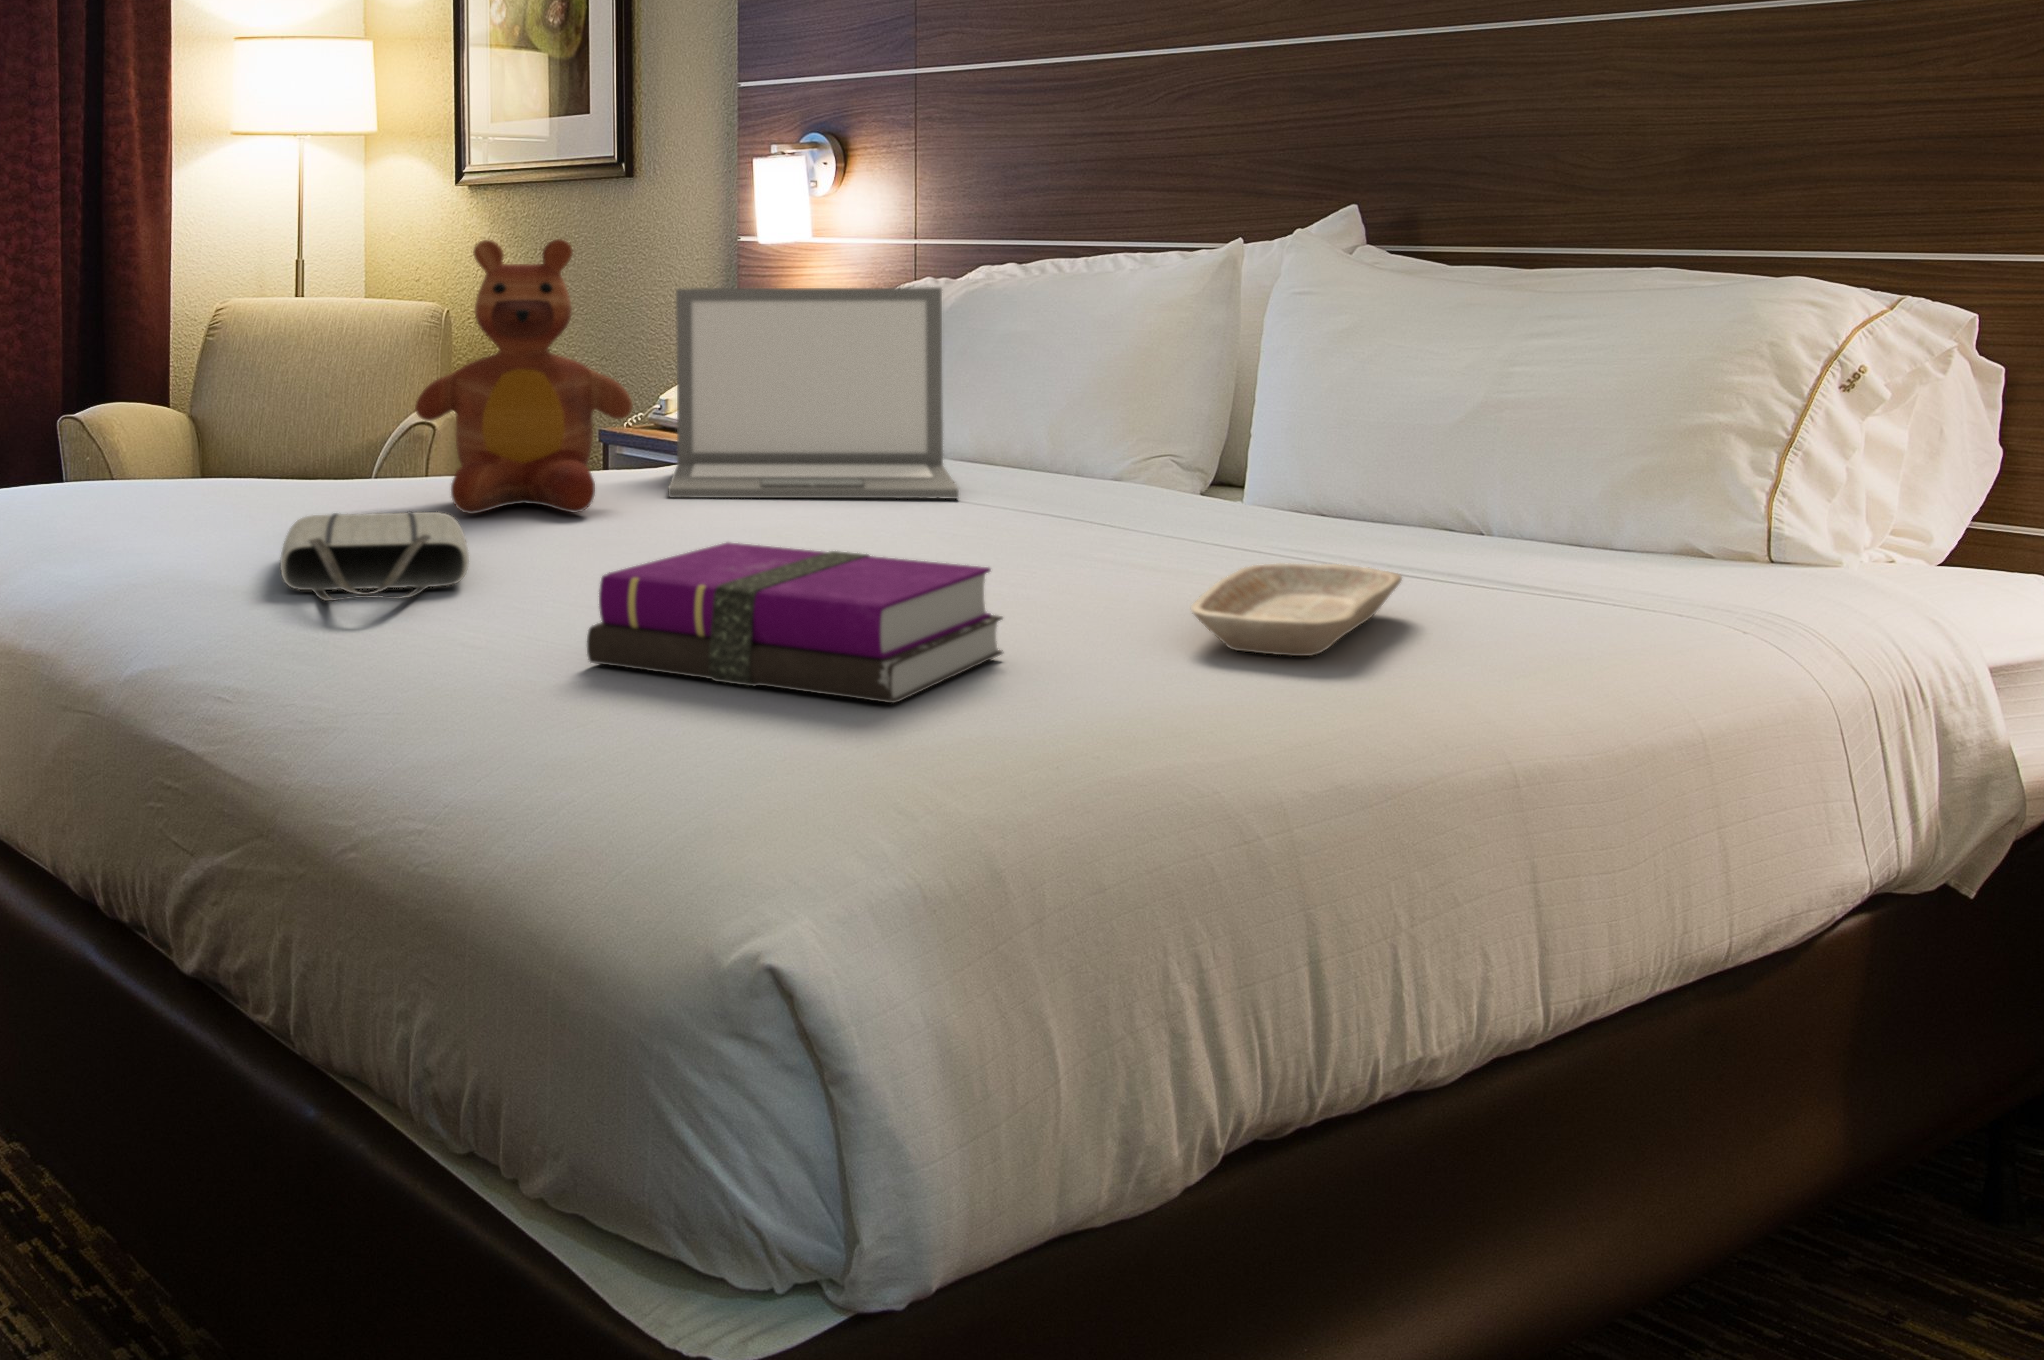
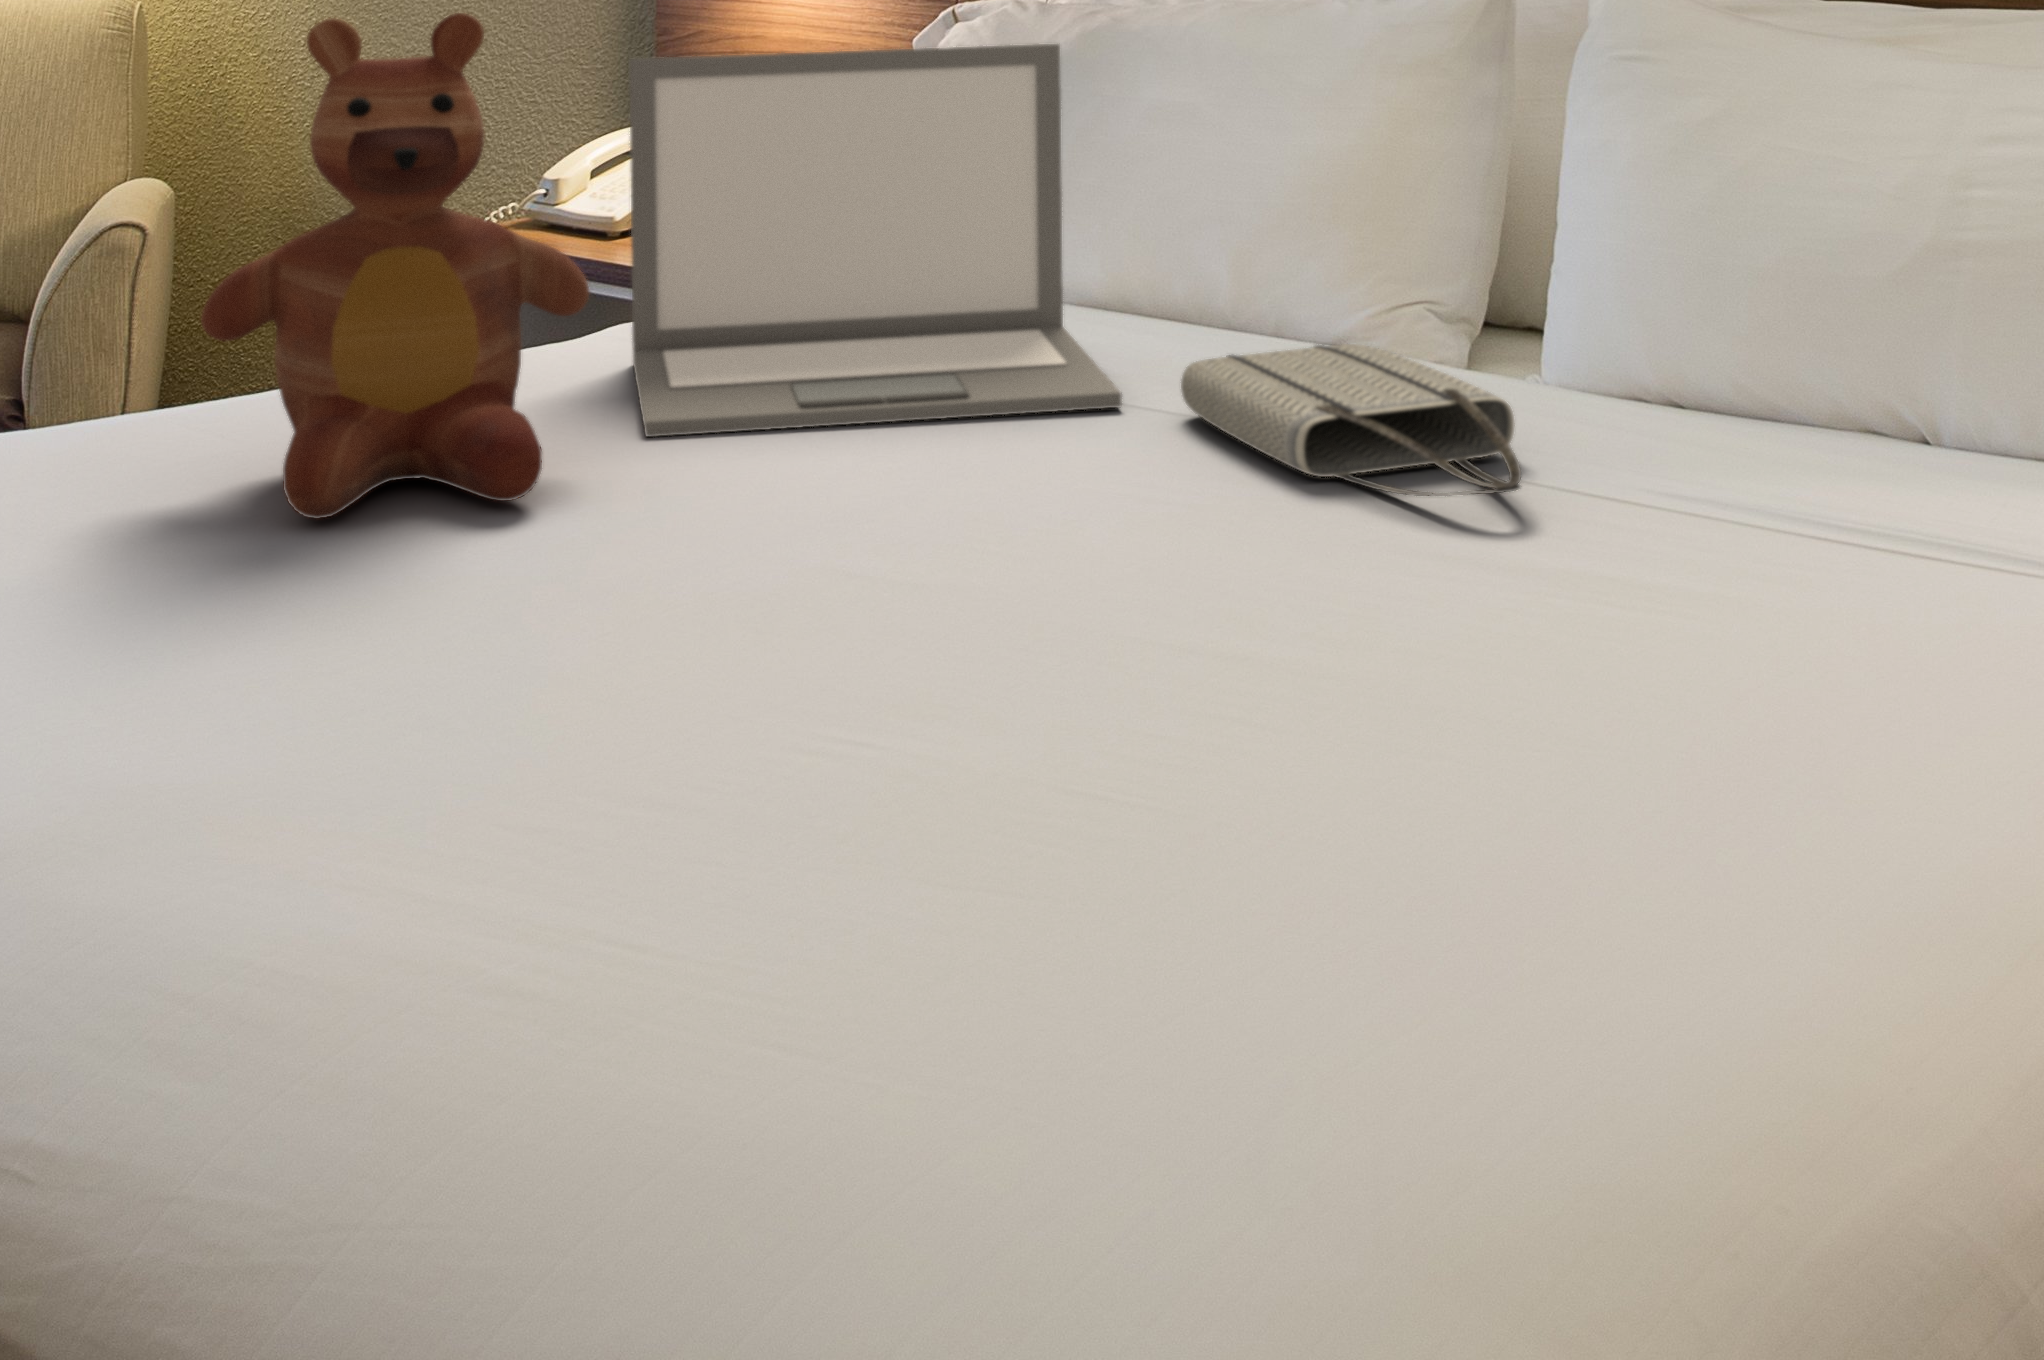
tote bag: present [280,511,469,601] -> present [1181,344,1521,496]
notebook: present [587,543,1003,703] -> none [720,685,1433,1070]
tray: present [1191,563,1402,656] -> none [1702,593,1971,822]

